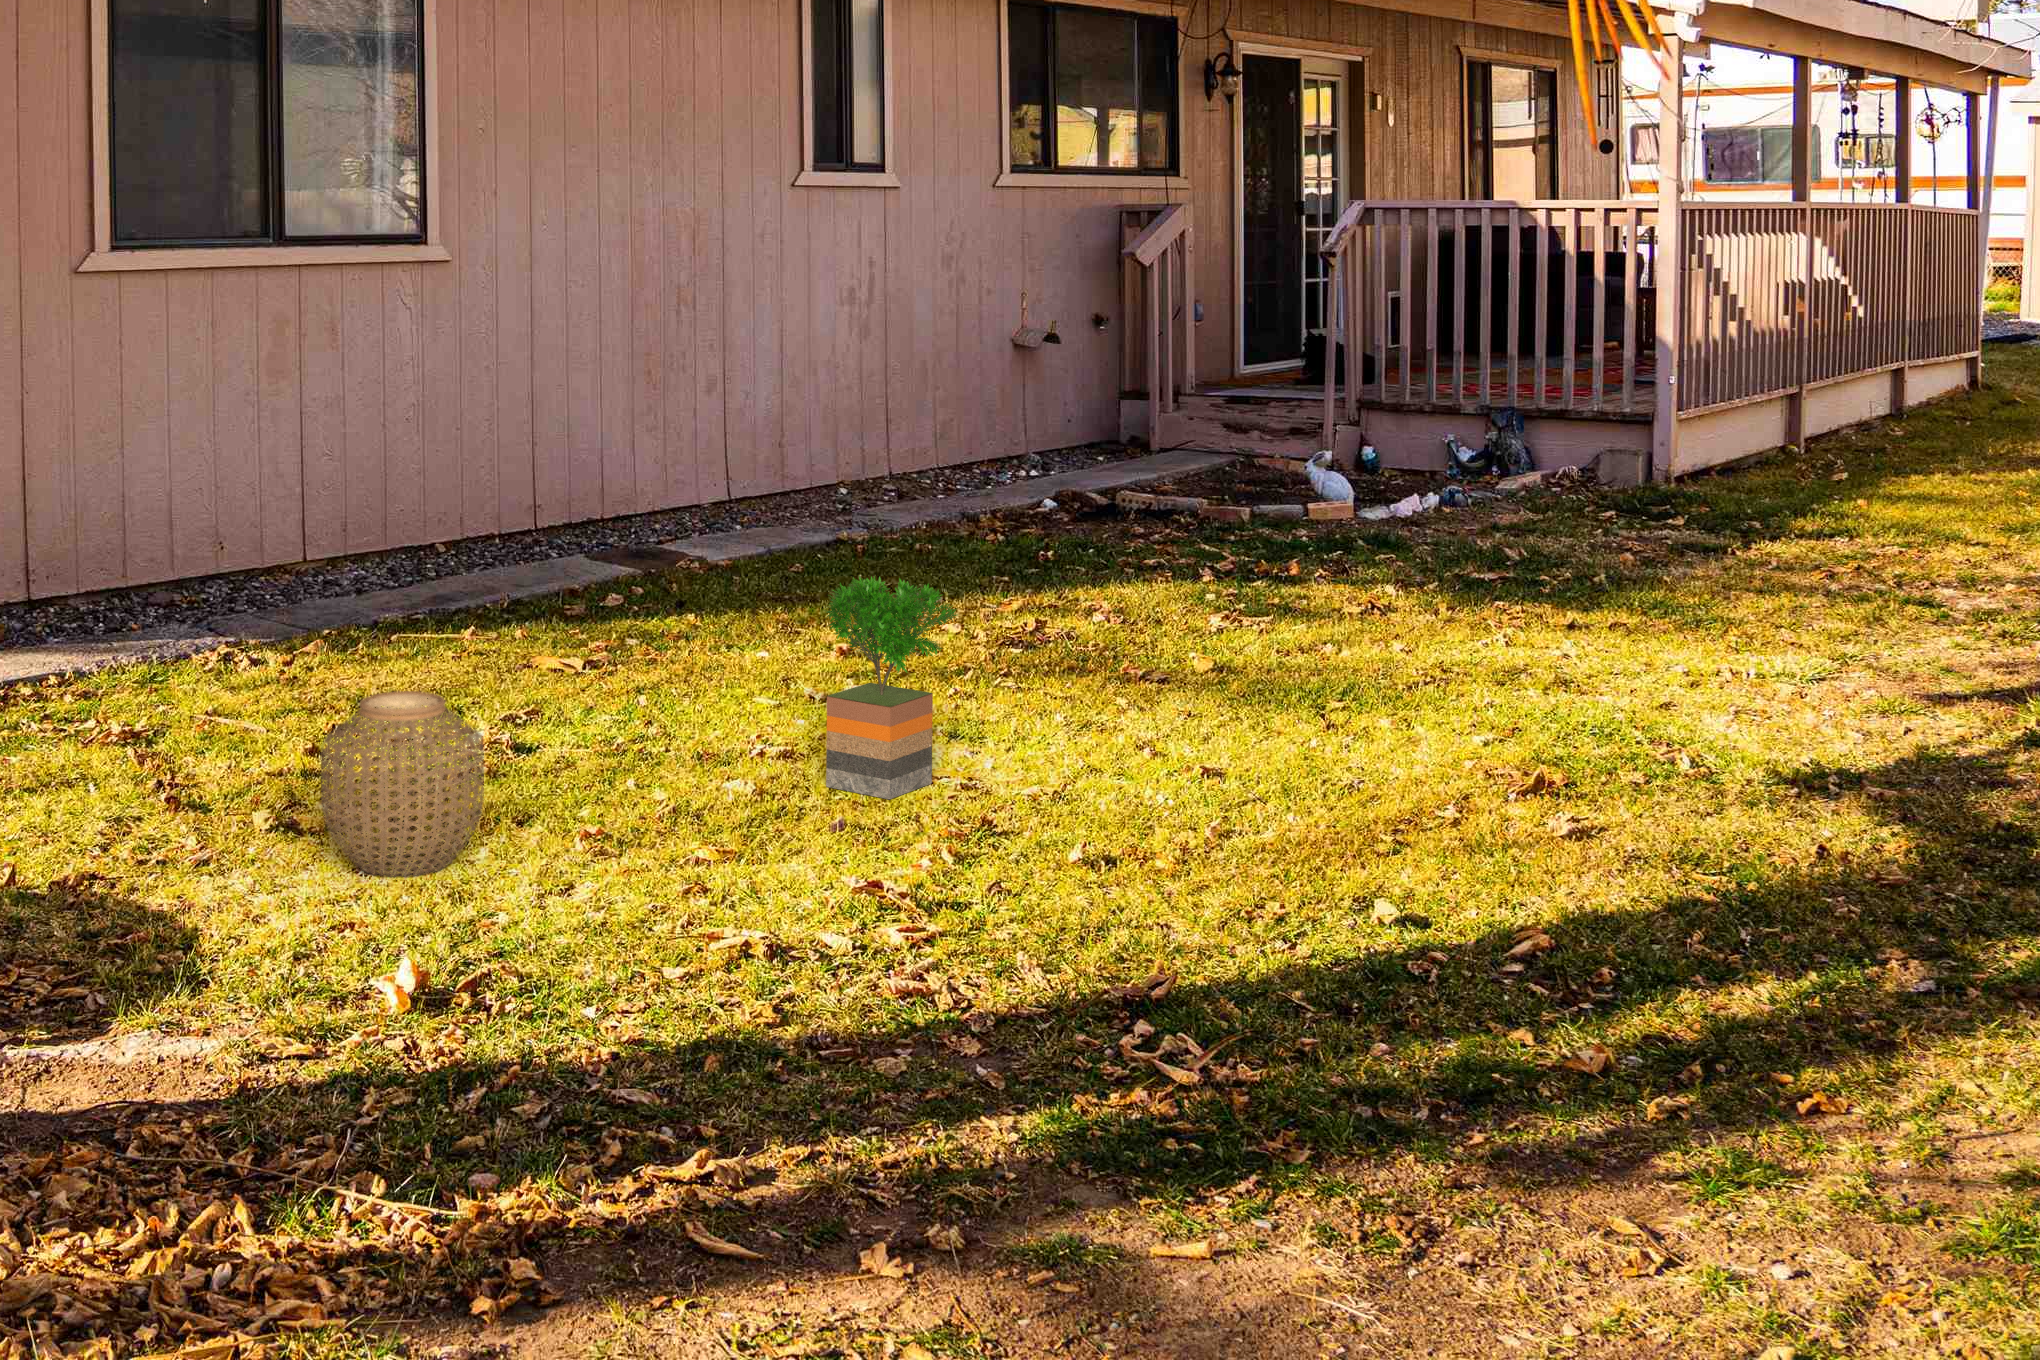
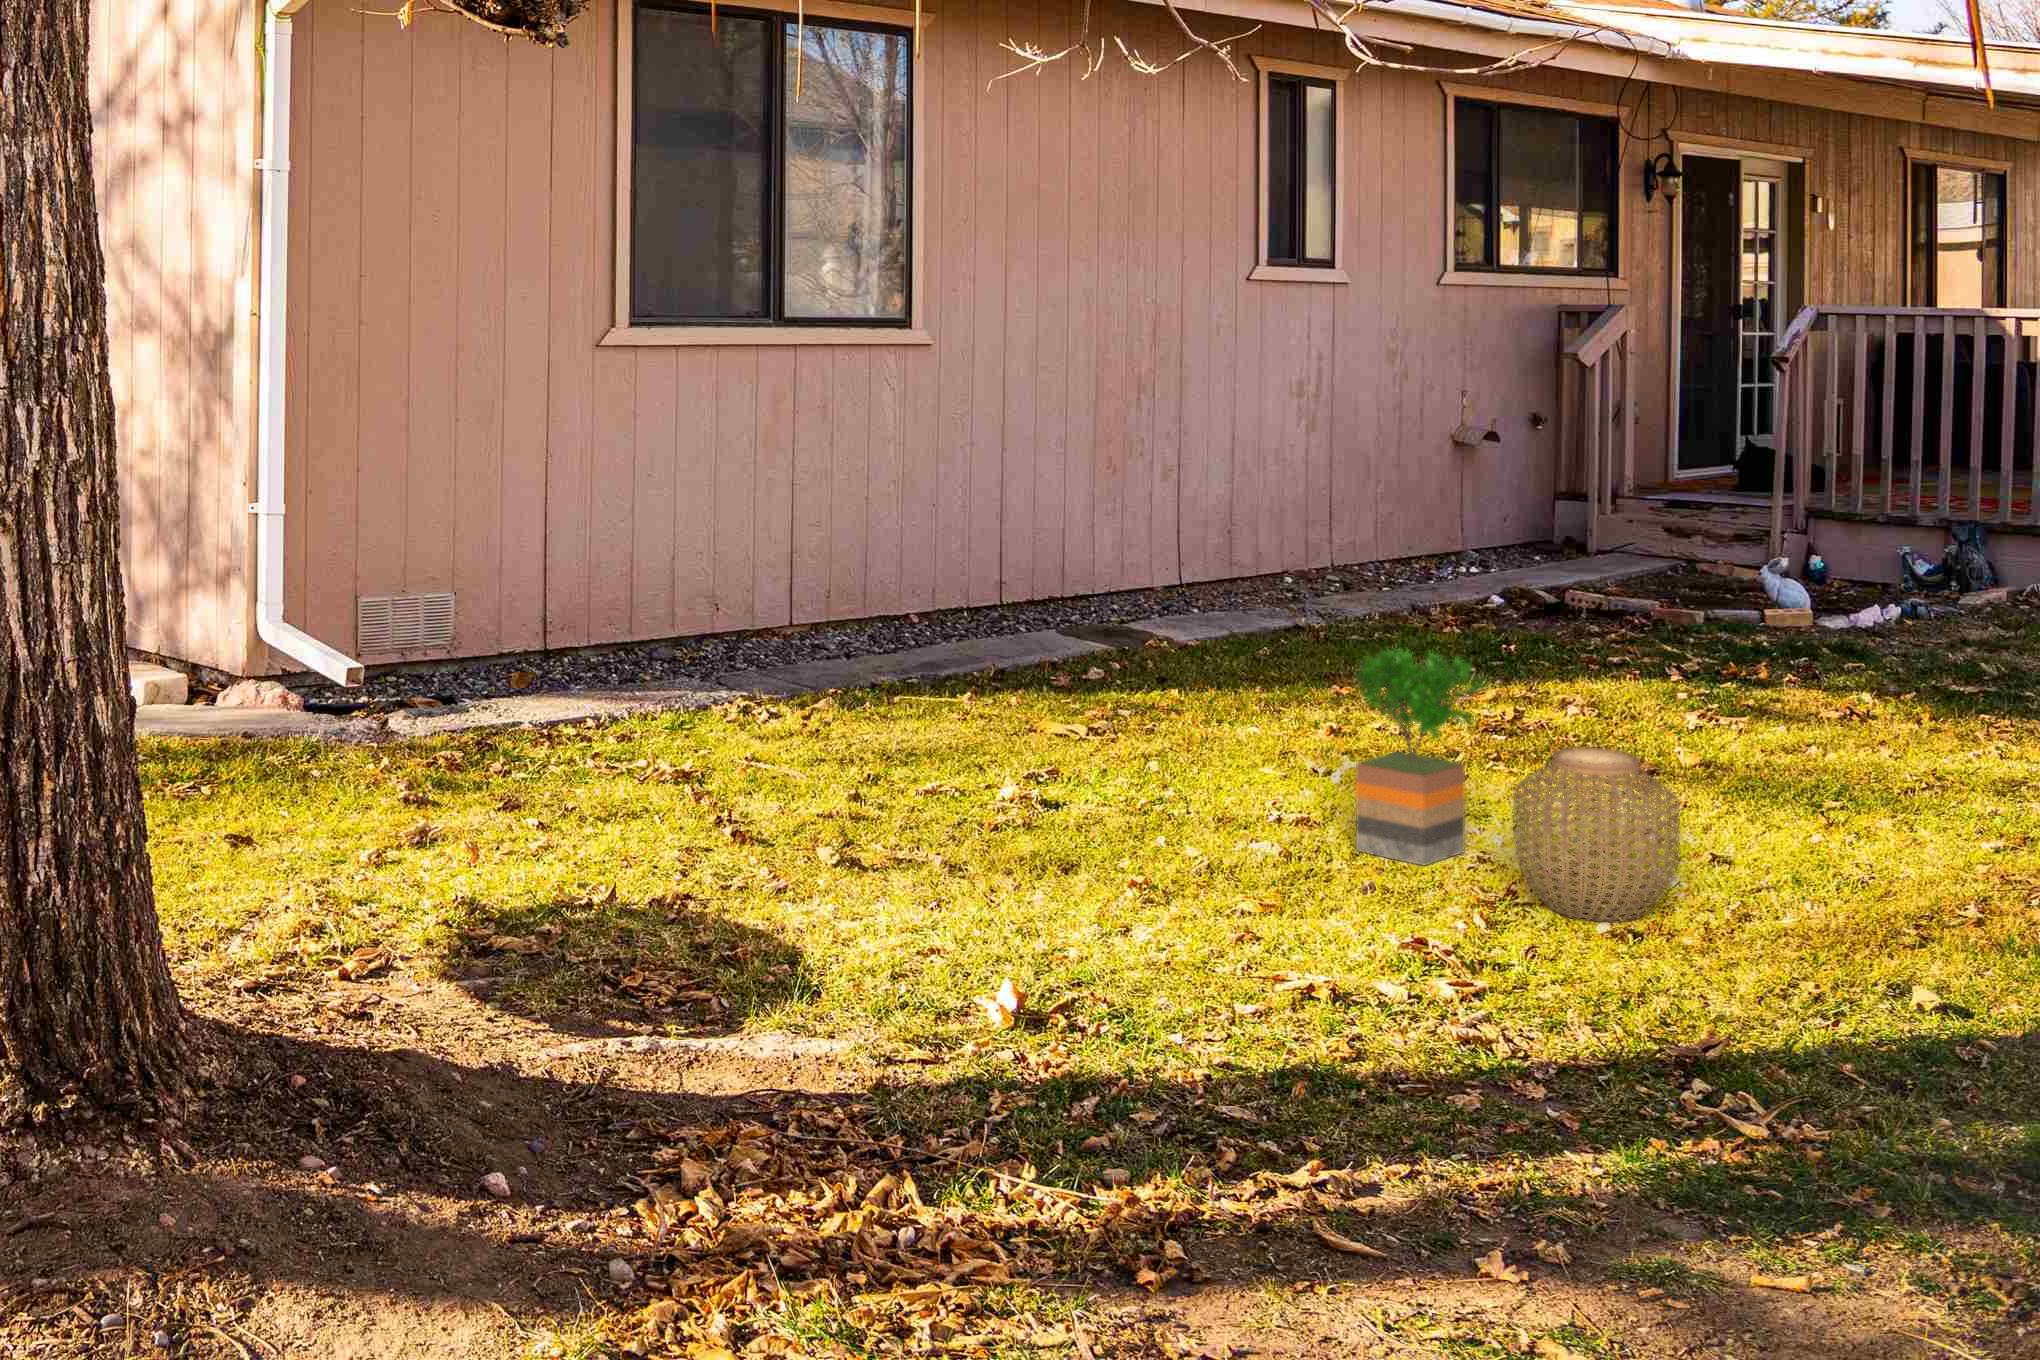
woven basket: present [321,691,484,877] -> present [1513,747,1680,922]

